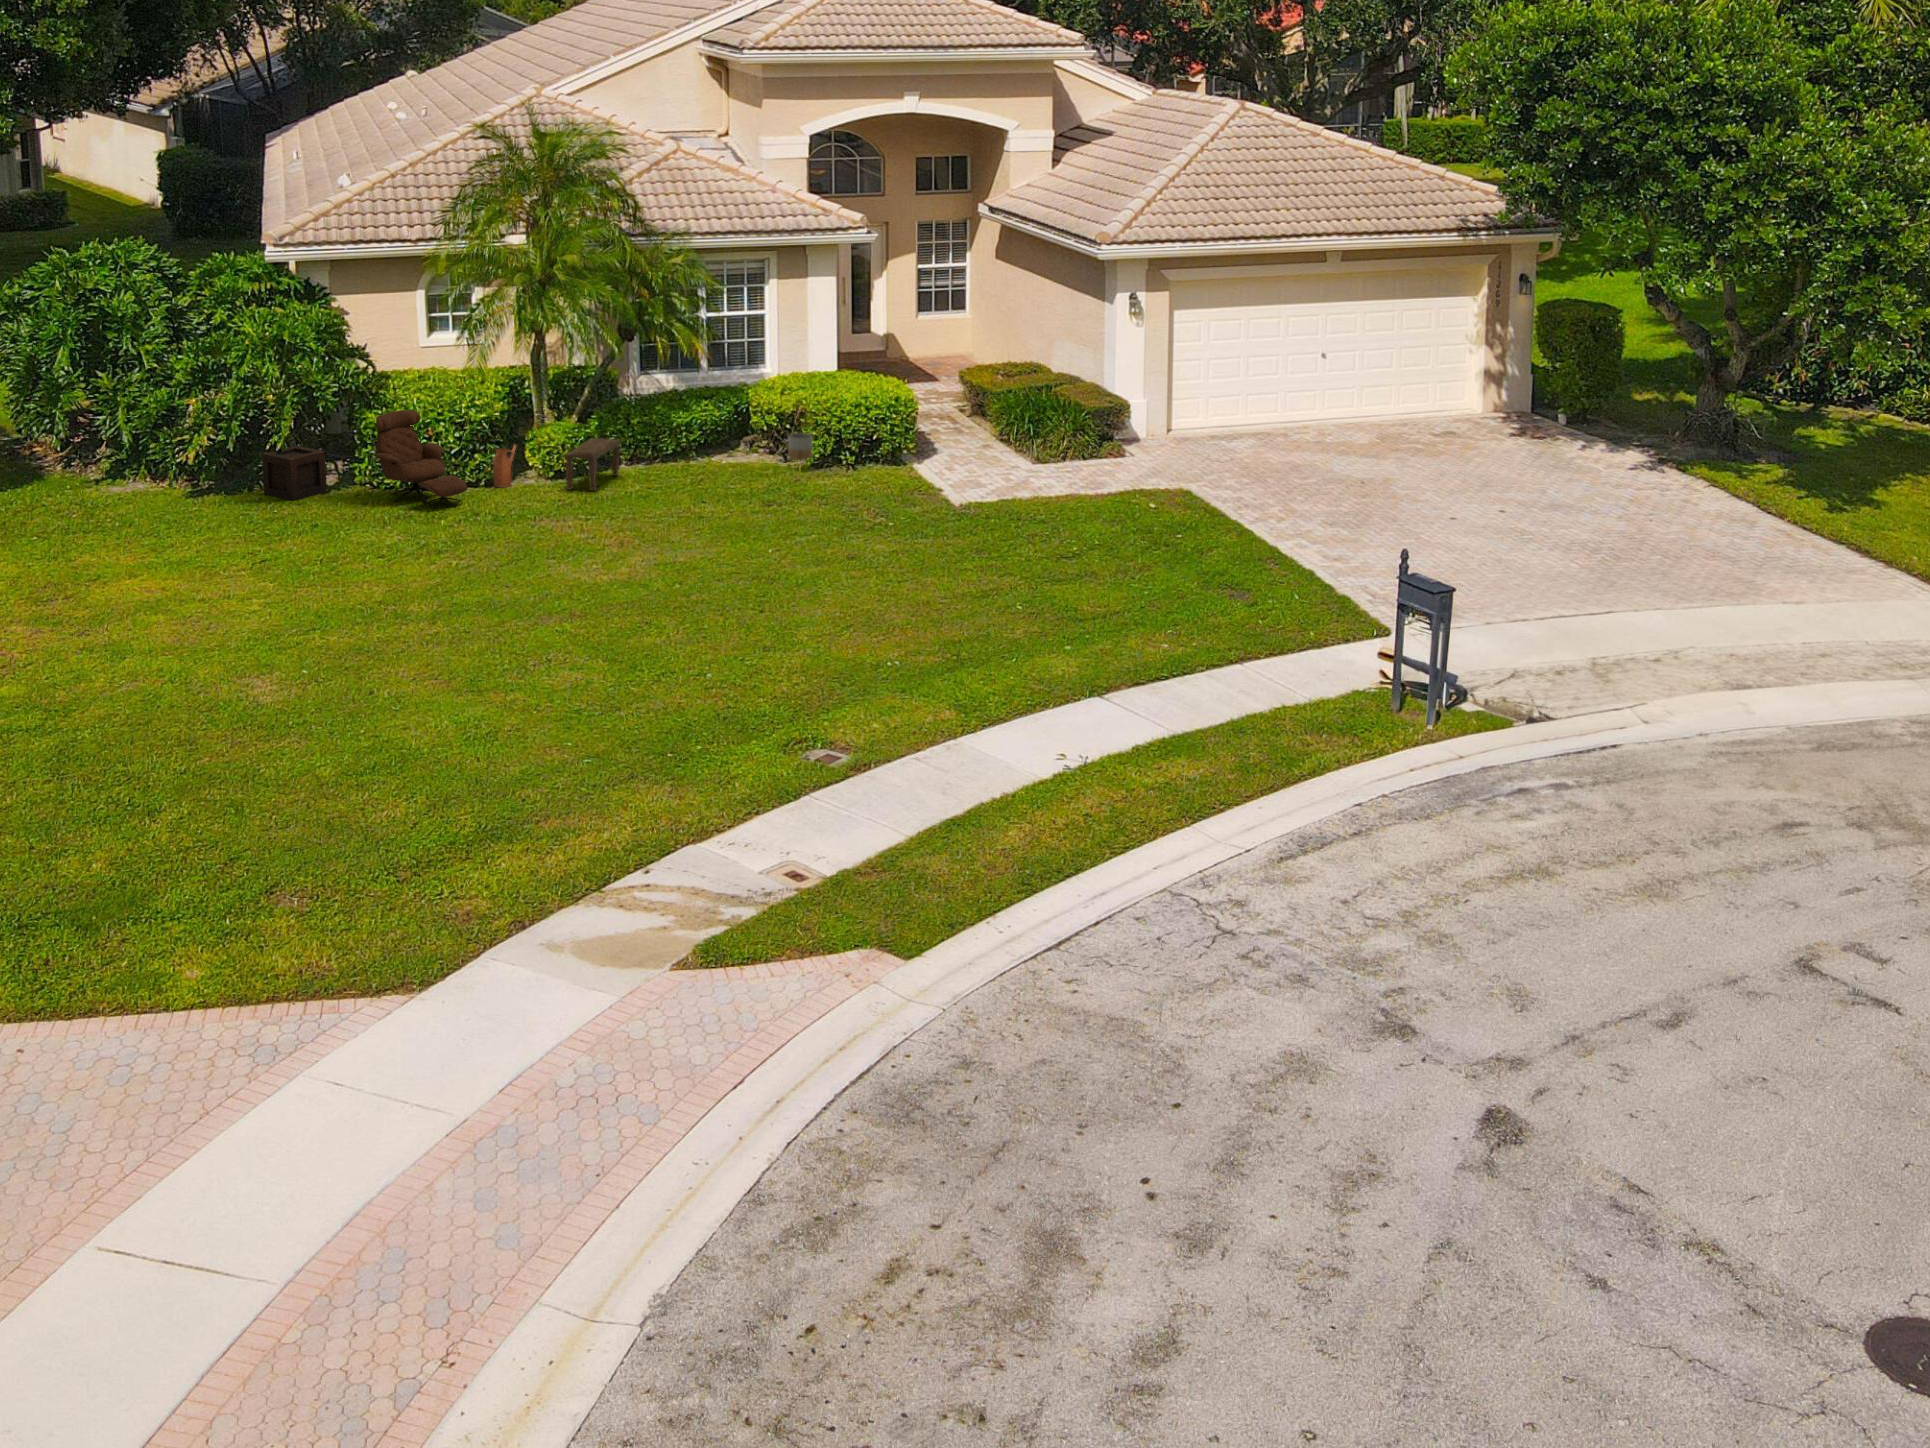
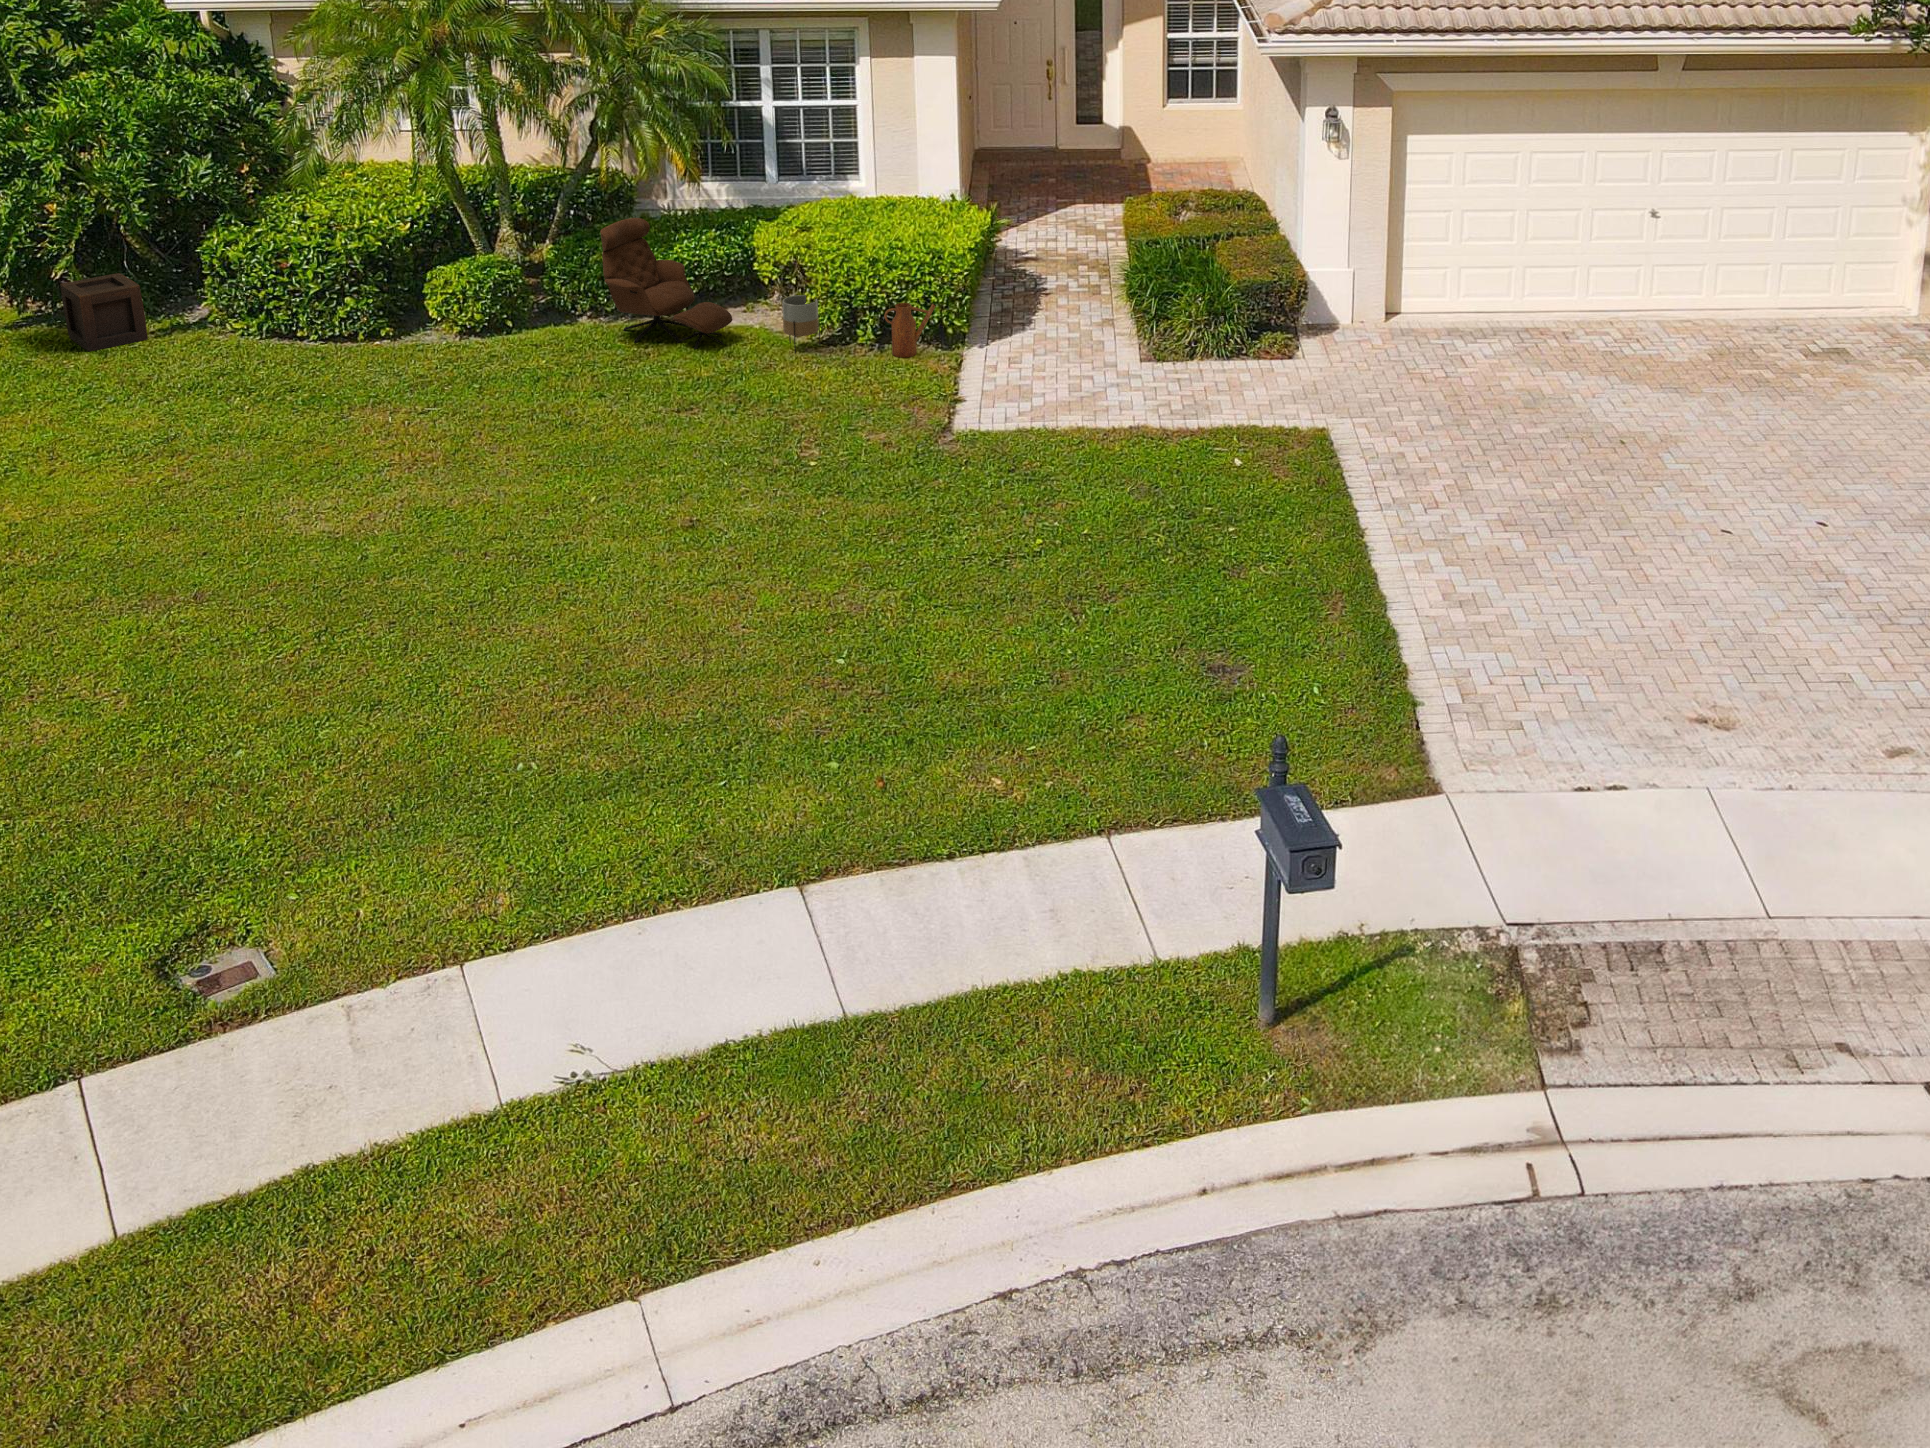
lounge chair: present [376,410,467,509] -> present [600,218,732,349]
bench: present [565,438,620,491] -> none [445,285,546,366]
watering can: present [493,445,516,488] -> present [884,303,936,358]

